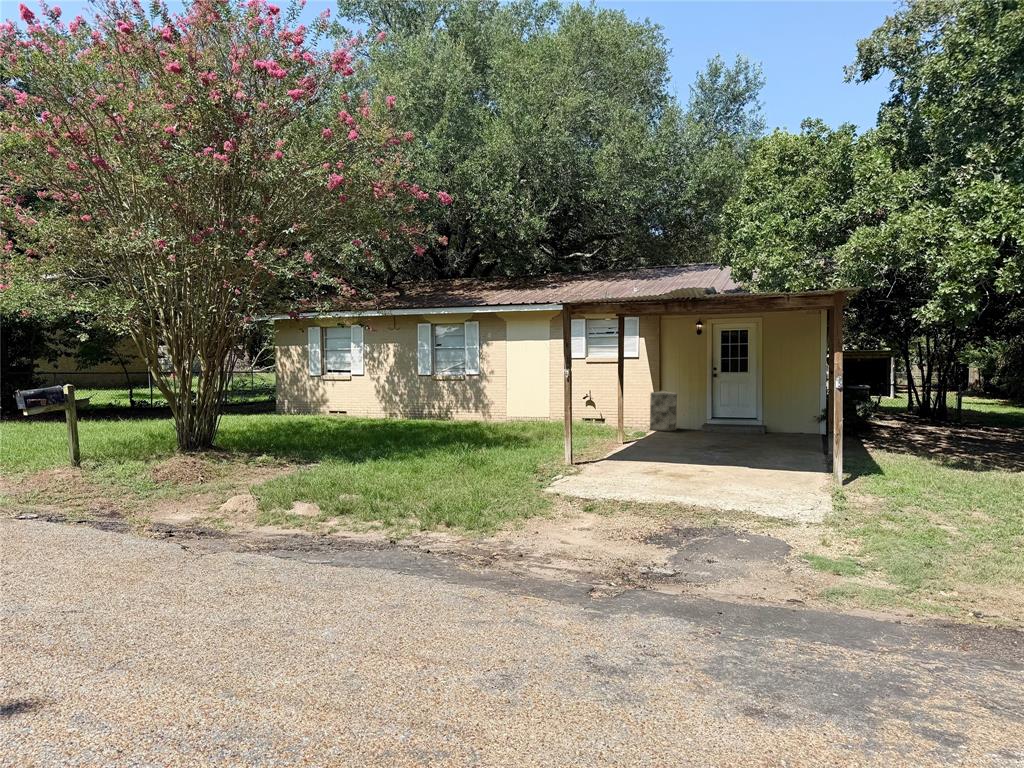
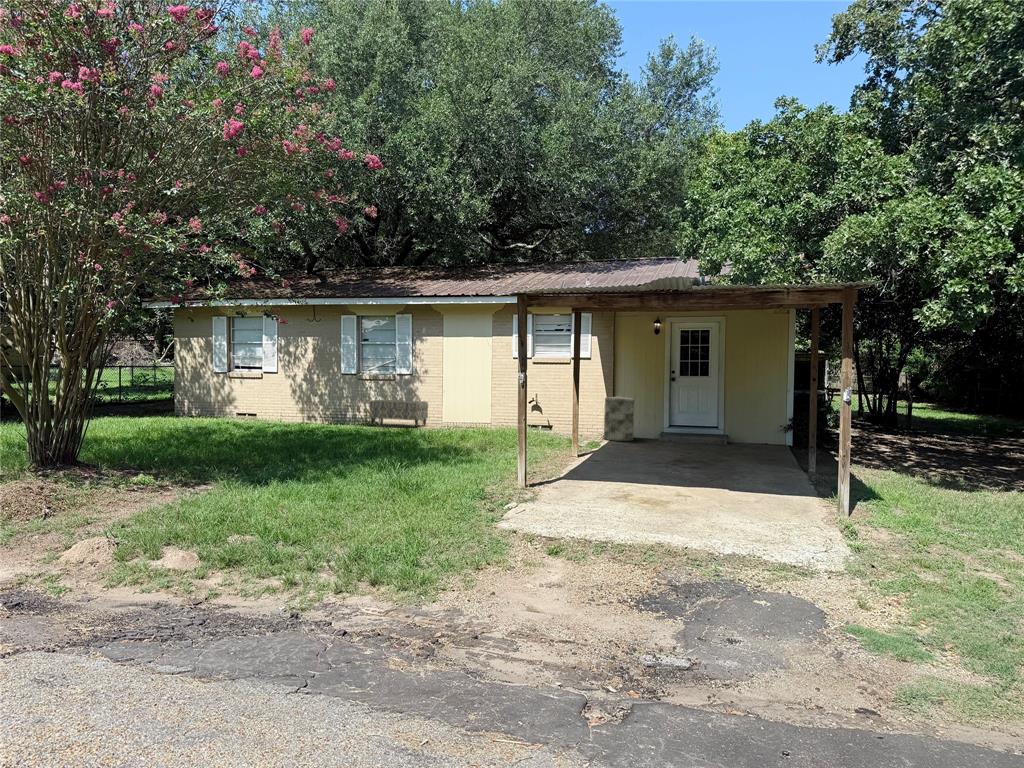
bench: none [444,397,494,422] -> present [370,400,428,428]

